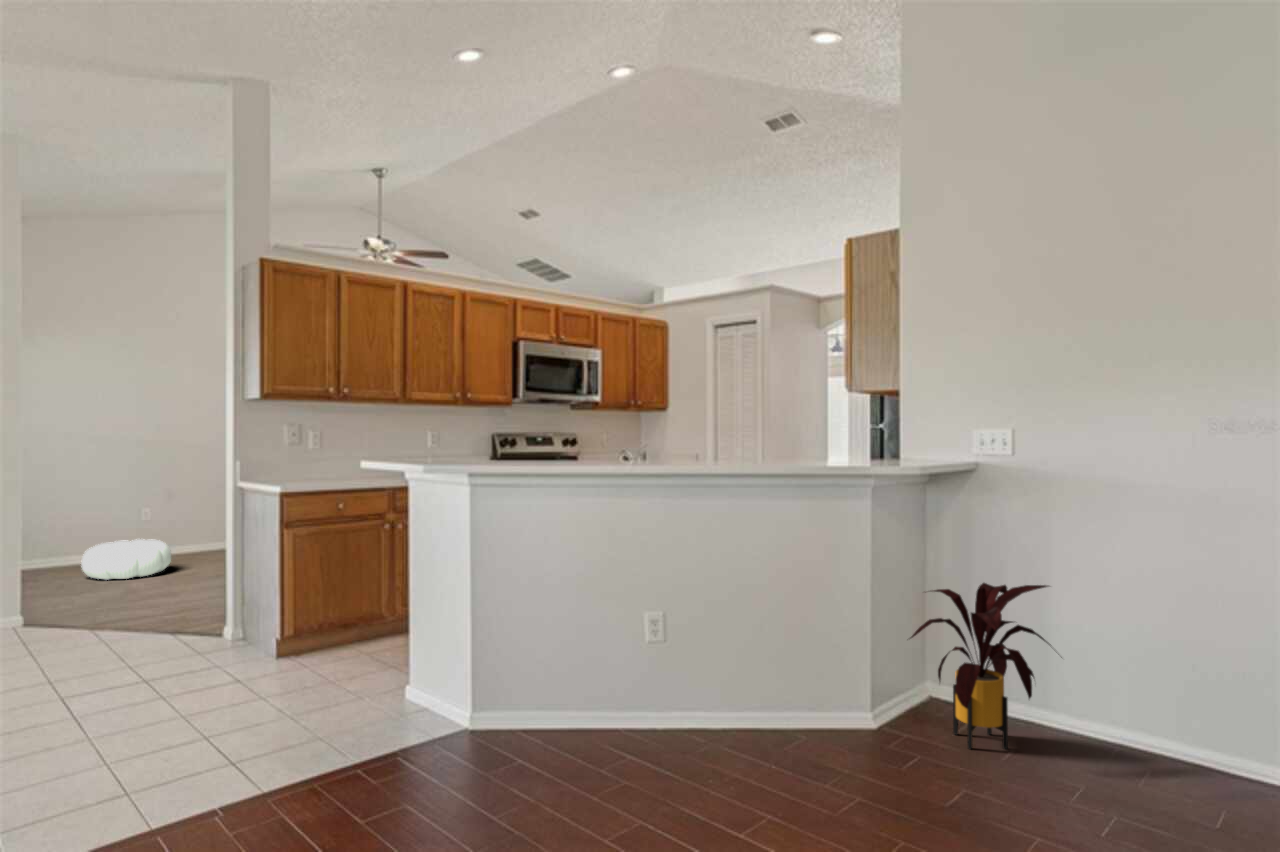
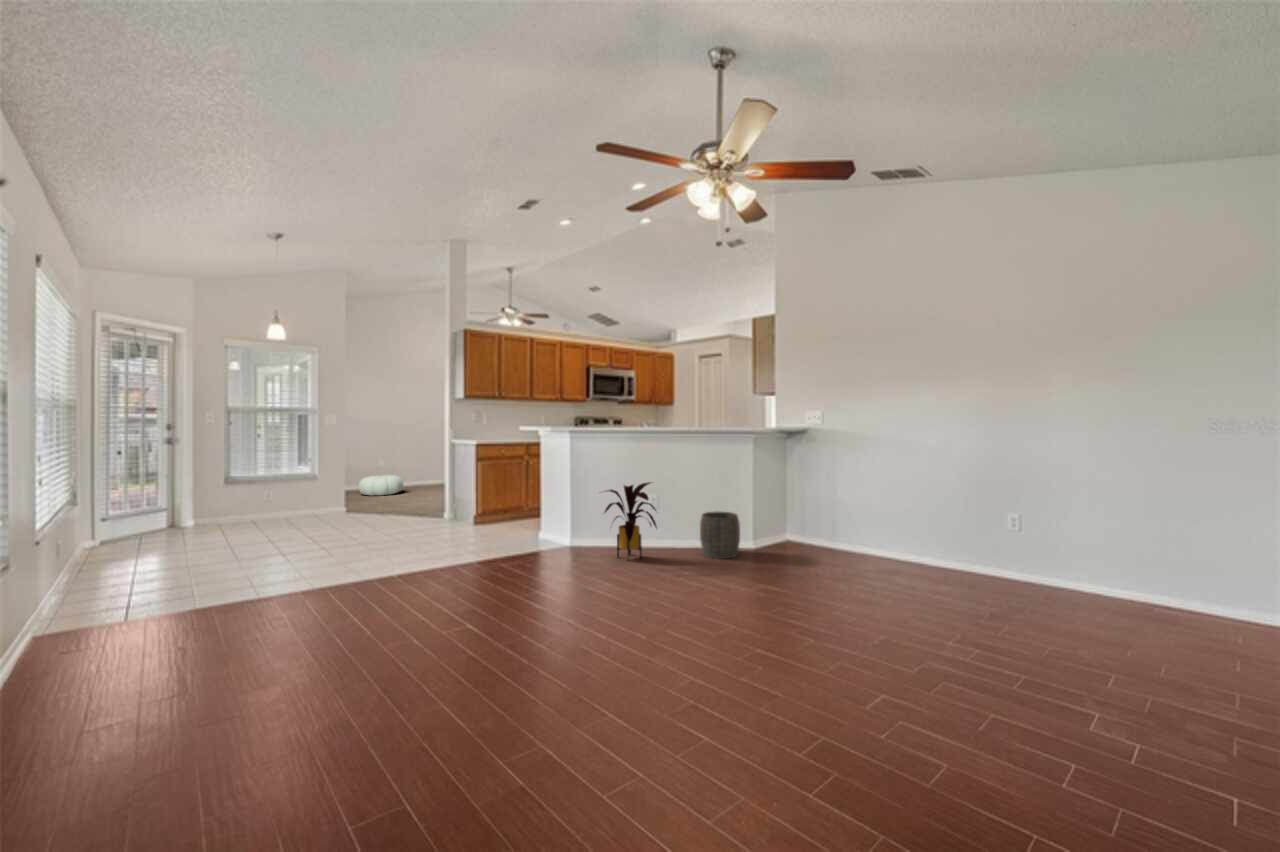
house plant: present [910,583,1062,749] -> present [605,482,657,560]
woven basket: none [761,651,853,771] -> present [700,512,740,559]

